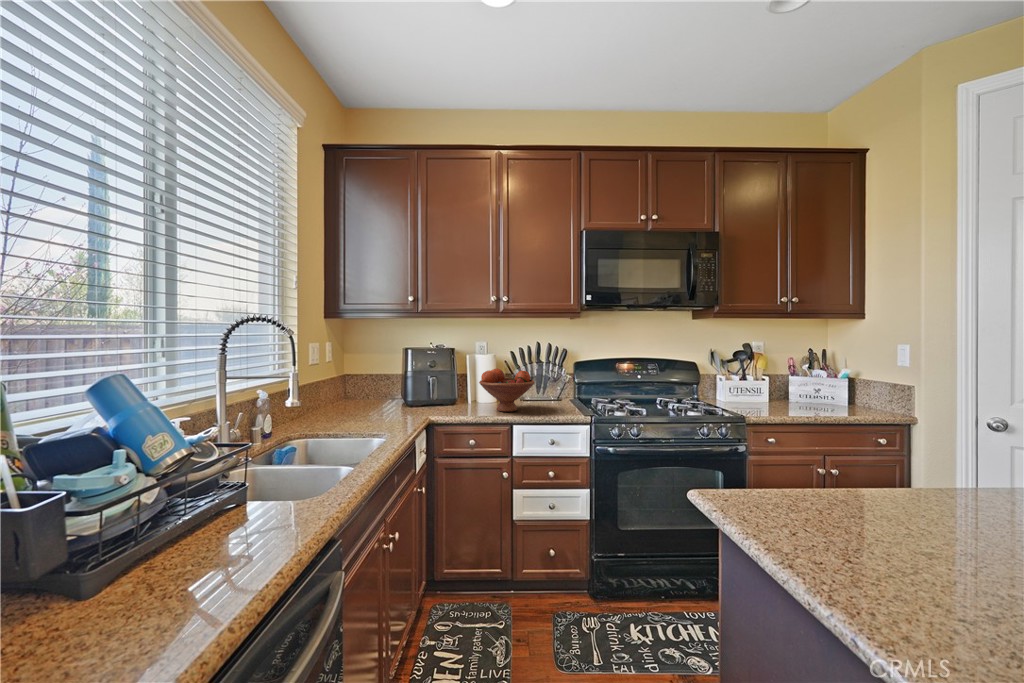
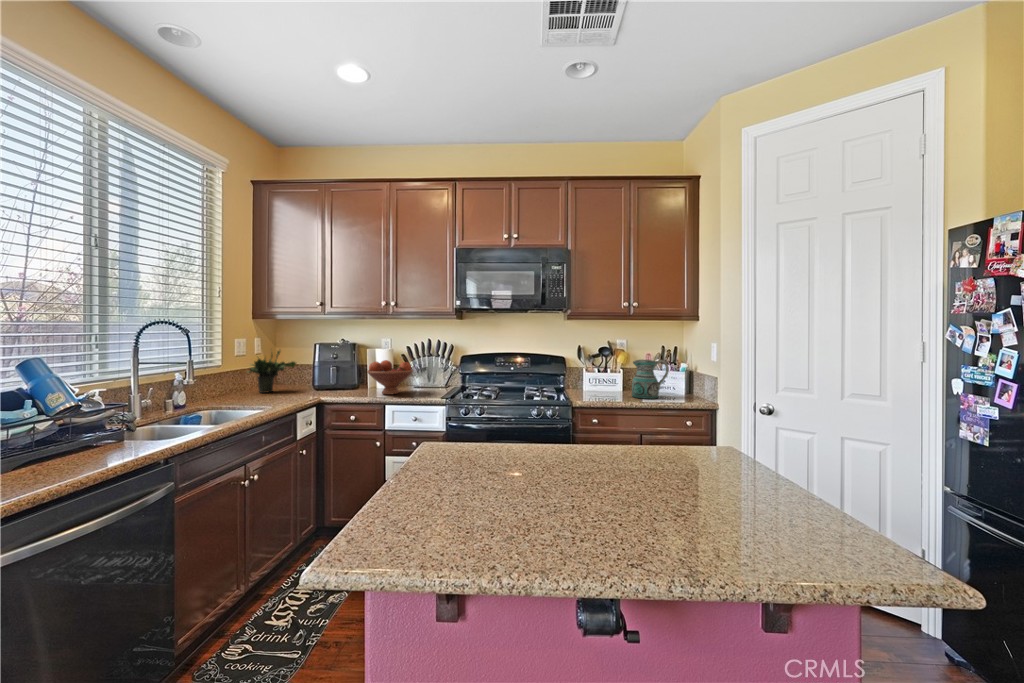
potted plant: none [327,355,381,411] -> present [248,351,296,393]
ceramic pitcher: none [797,365,845,413] -> present [632,360,669,399]

